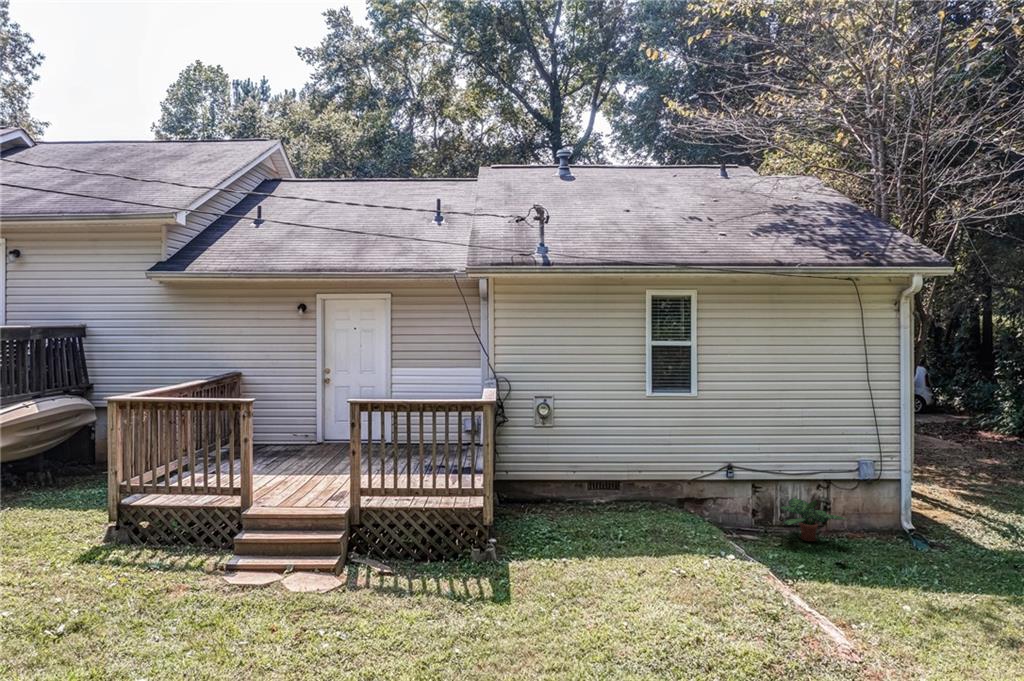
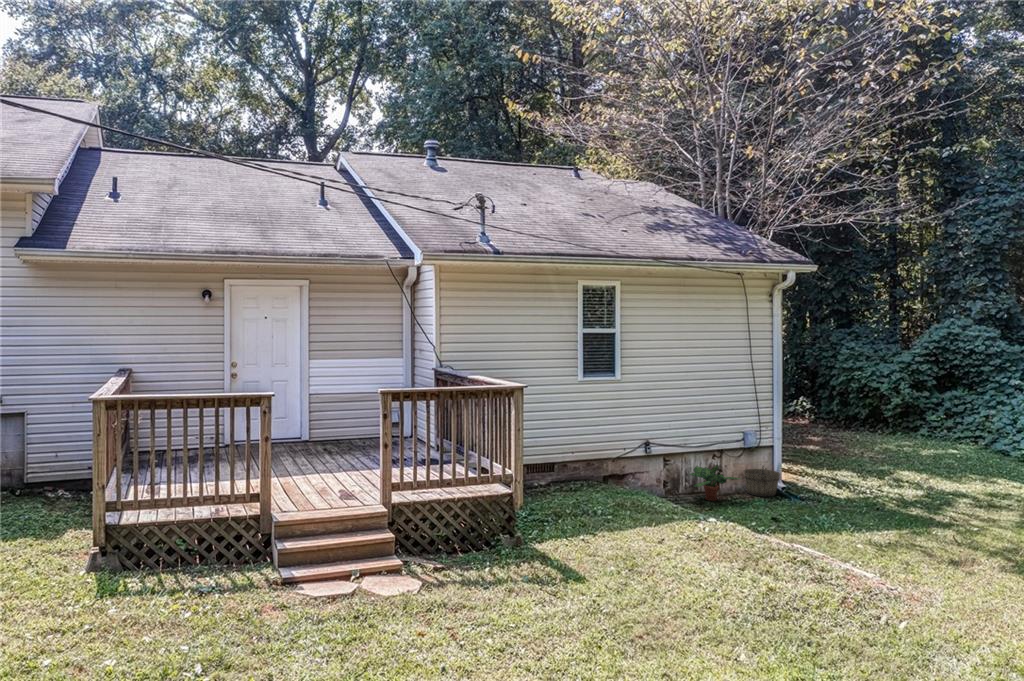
wooden bucket: none [856,501,904,542] -> present [744,466,780,496]

